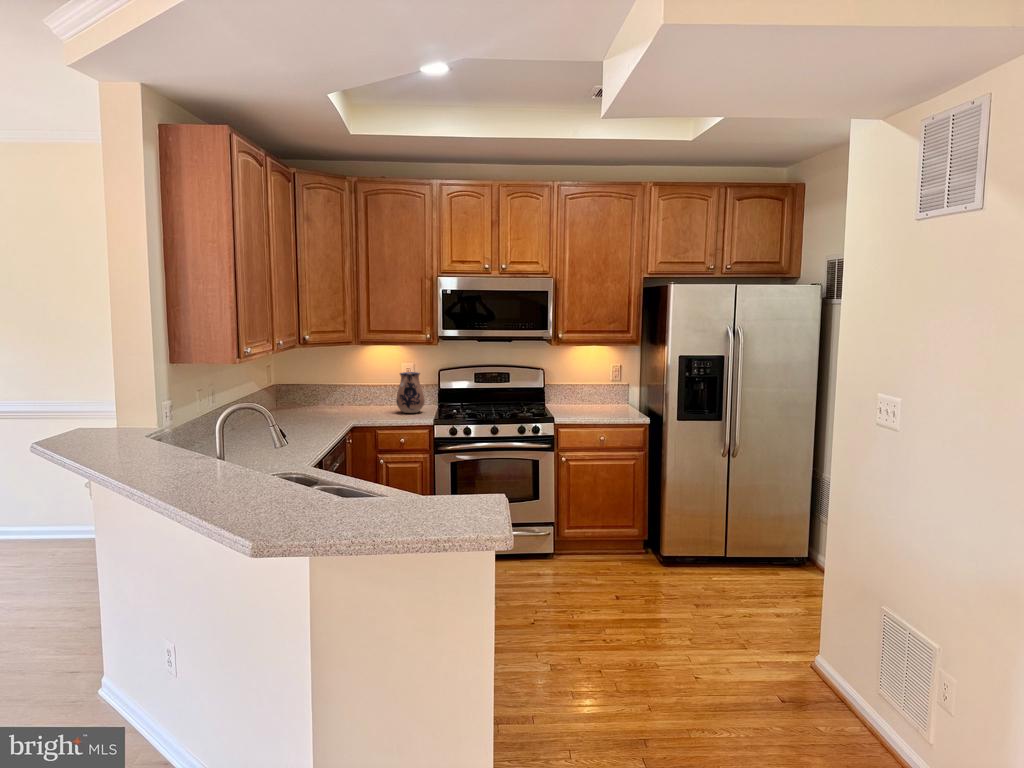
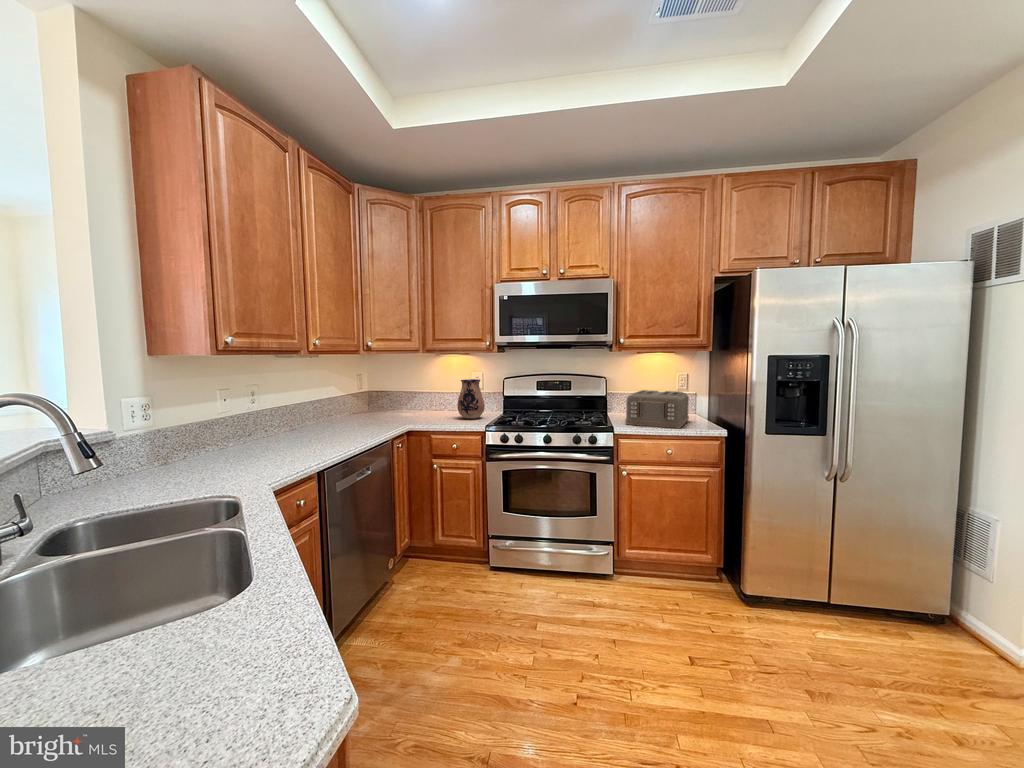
toaster: none [564,382,621,418] -> present [625,390,689,428]

